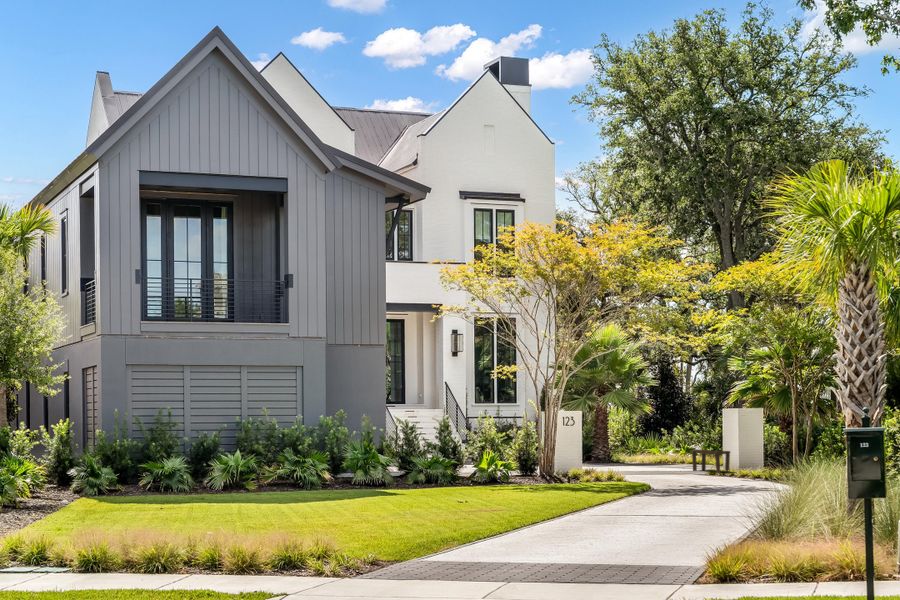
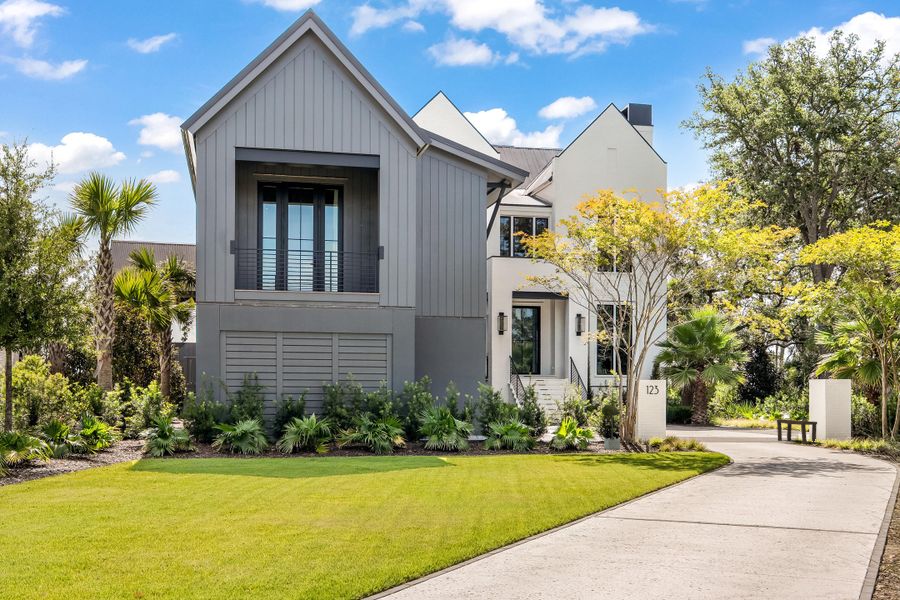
potted tree: none [525,436,543,481] -> present [602,404,620,449]

